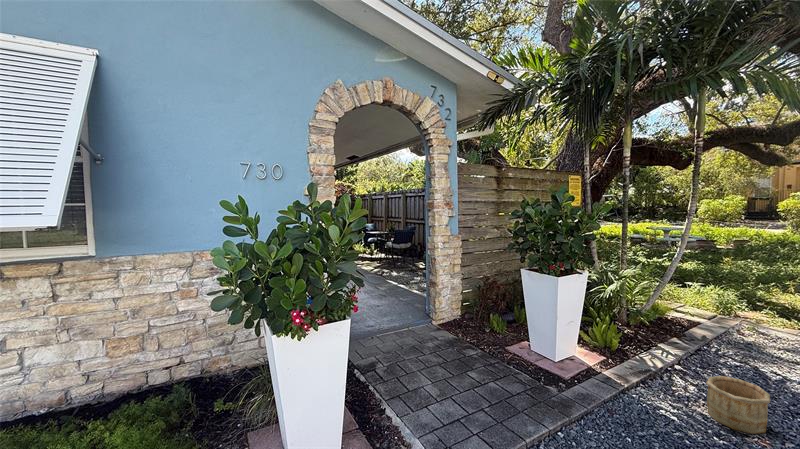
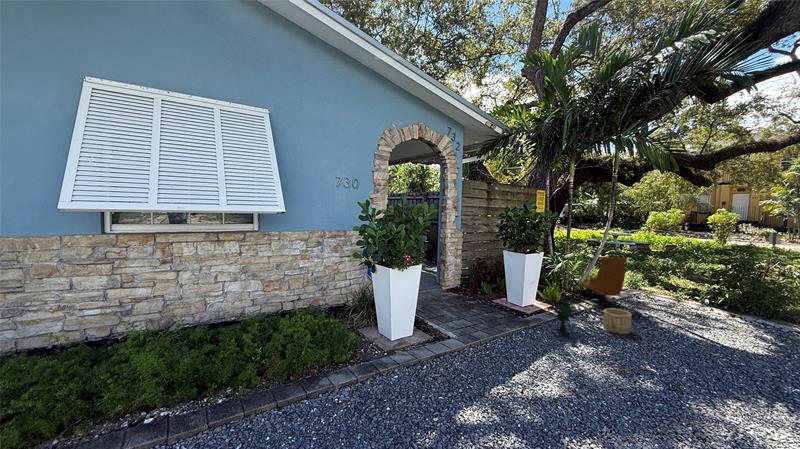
lounge chair: none [644,277,734,363] -> present [581,257,627,308]
decorative plant: none [609,361,656,430] -> present [553,297,575,333]

